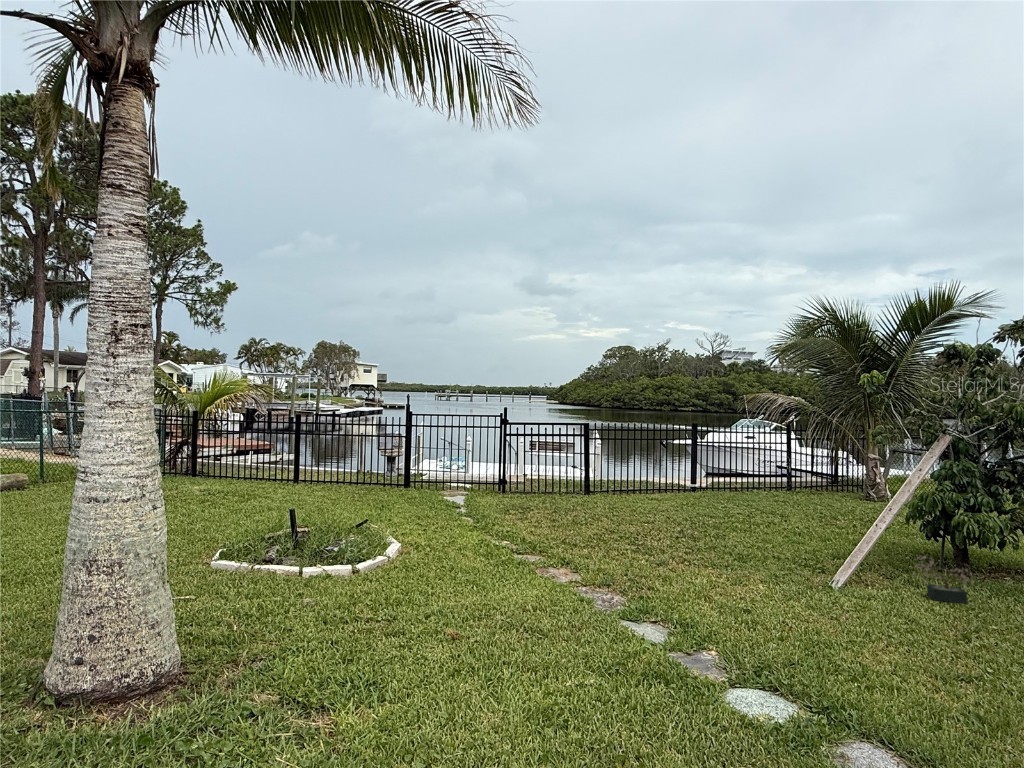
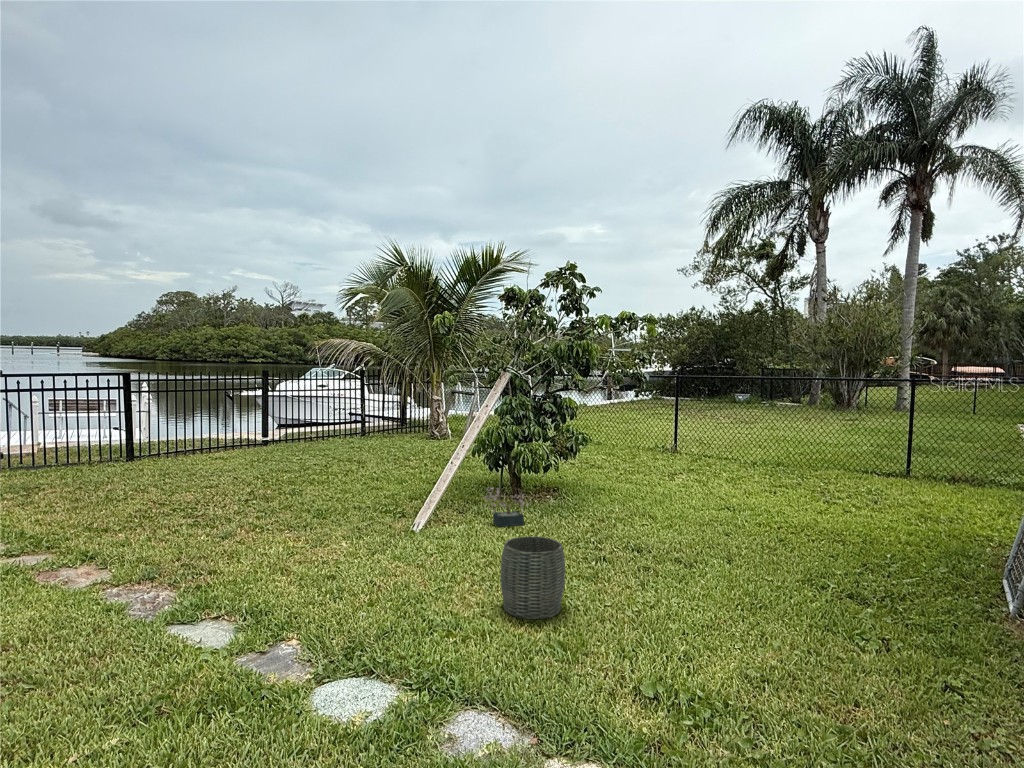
woven basket: none [916,607,999,697] -> present [500,536,565,619]

